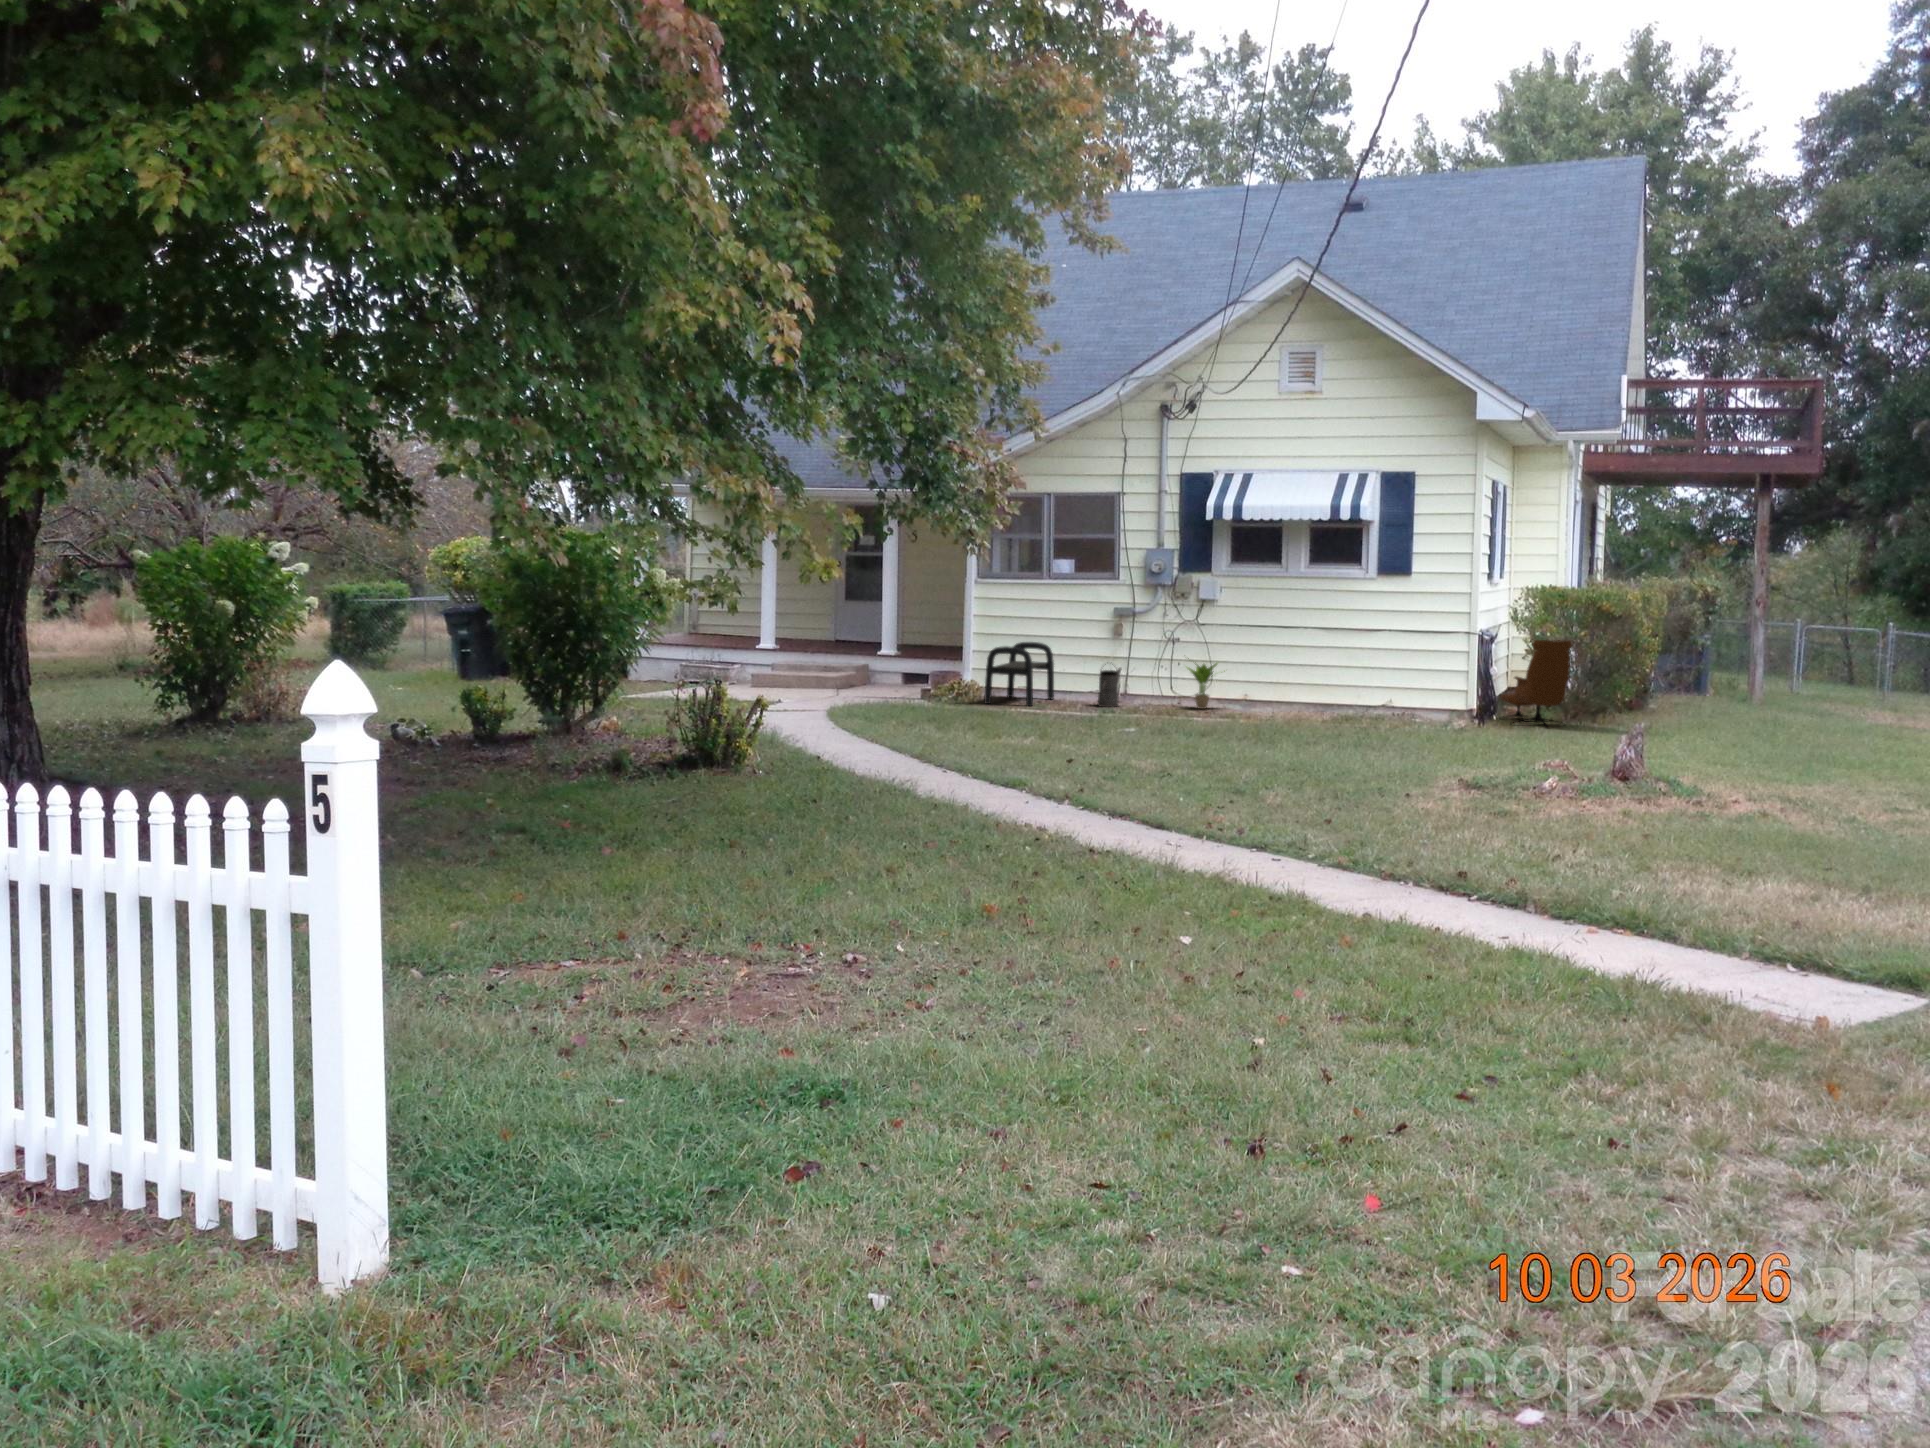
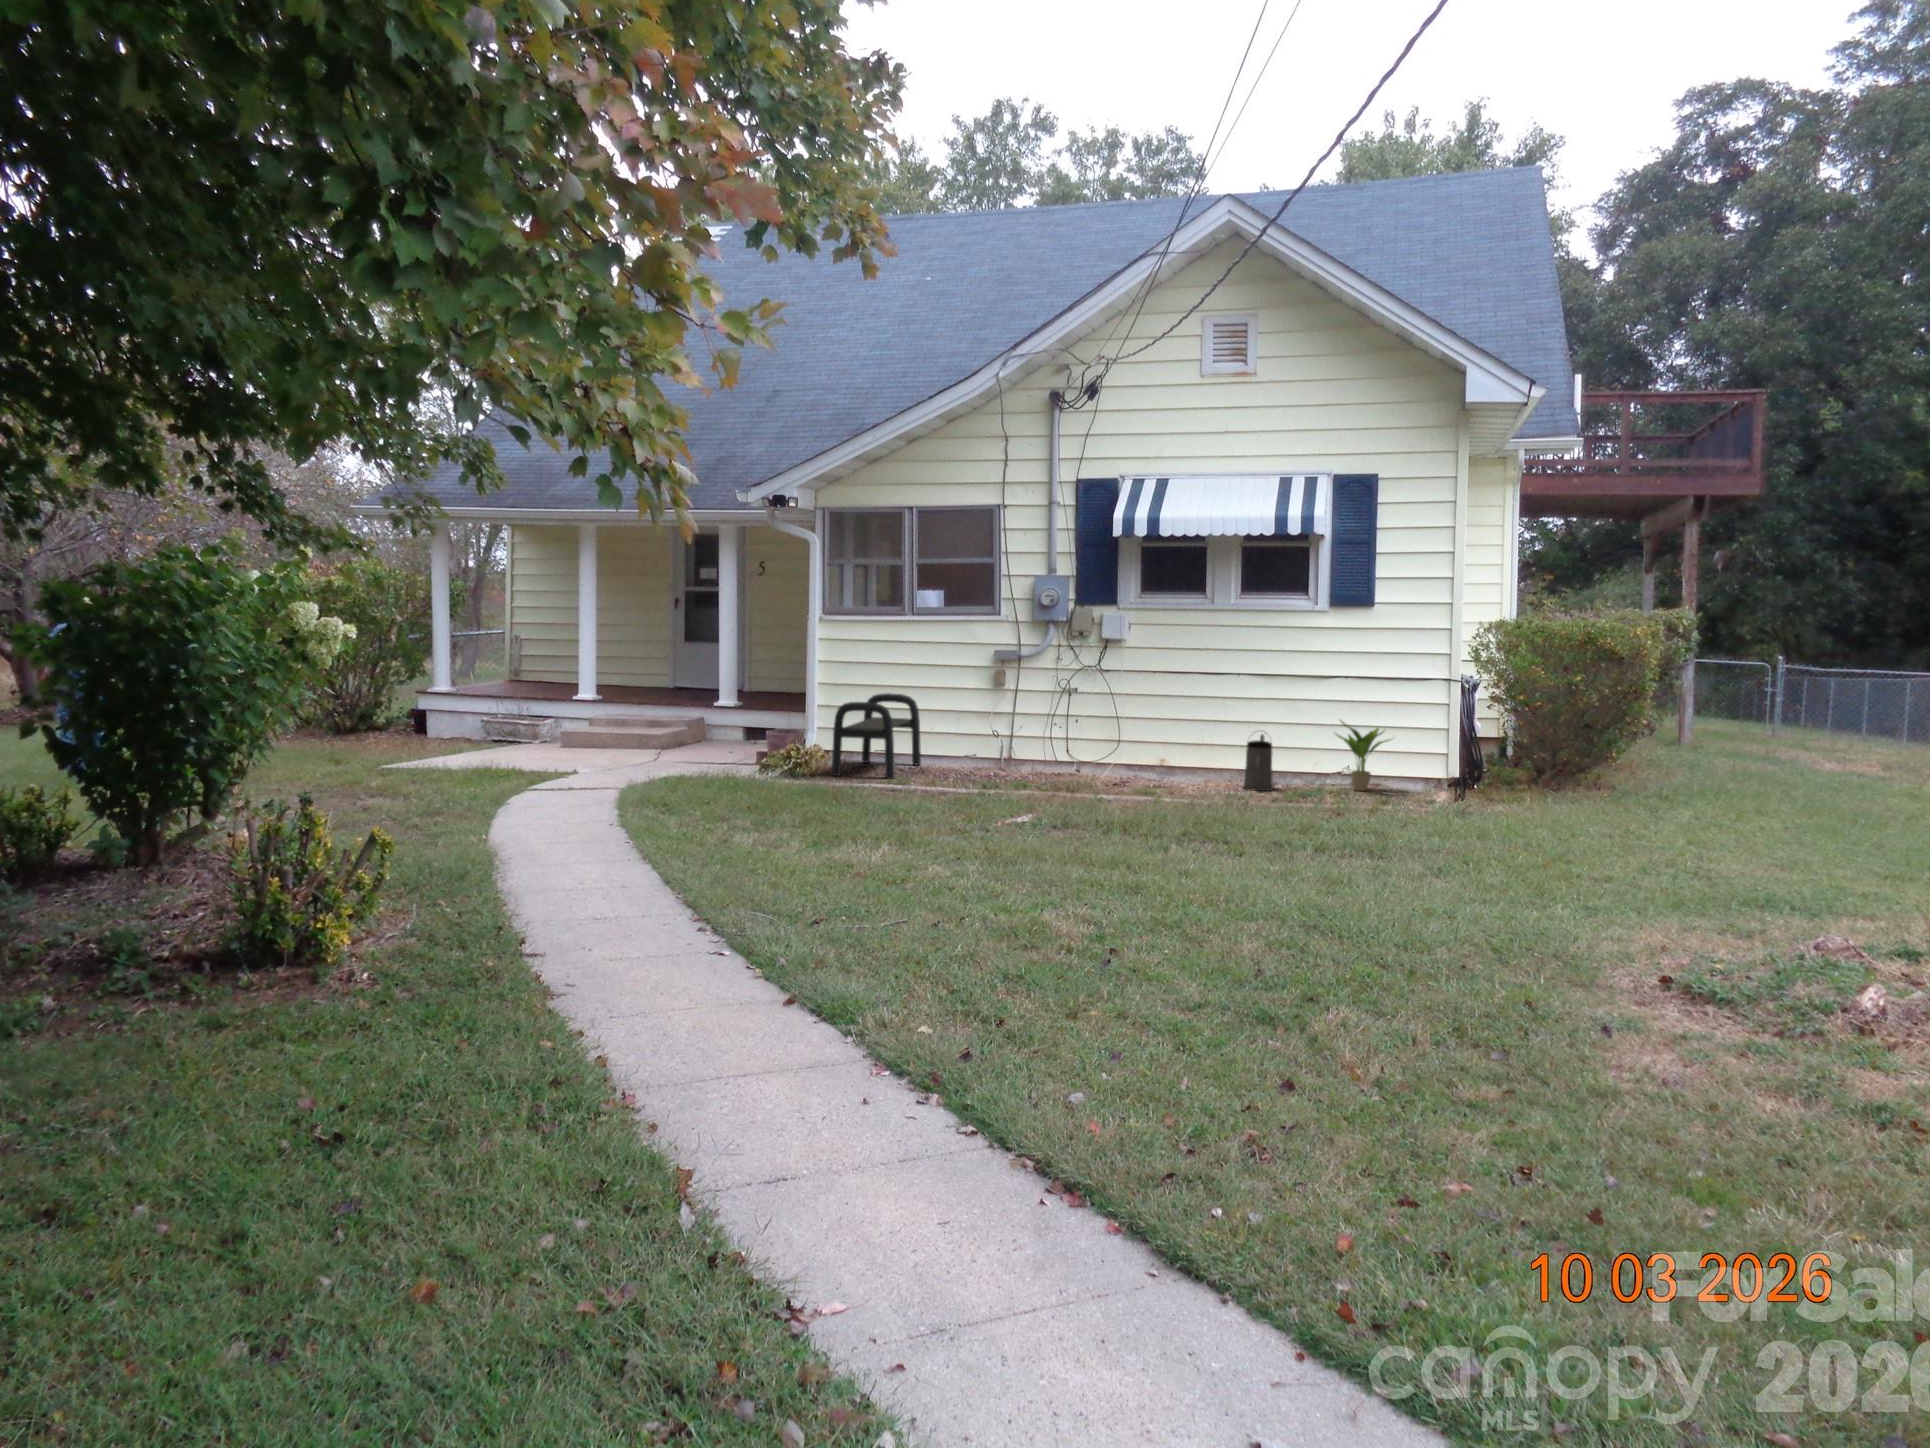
lounge chair: present [1500,640,1572,725] -> none [1481,689,1596,804]
potted plant: present [1187,658,1225,709] -> present [1336,721,1391,791]
watering can: present [1098,668,1122,707] -> present [1243,735,1273,791]

